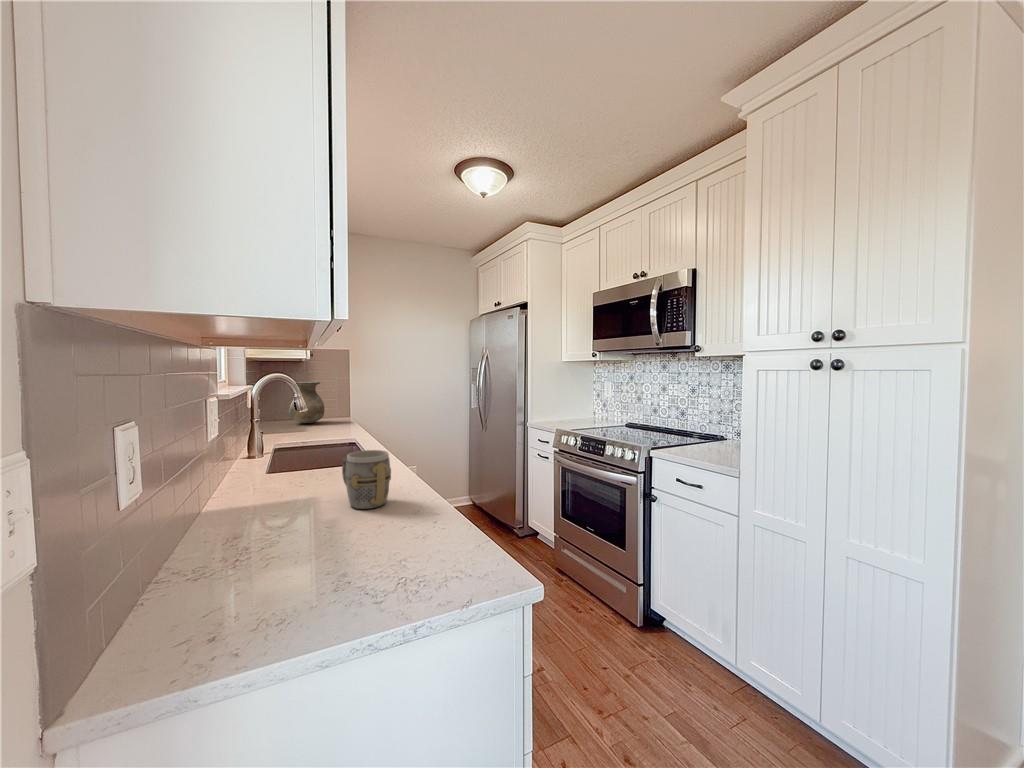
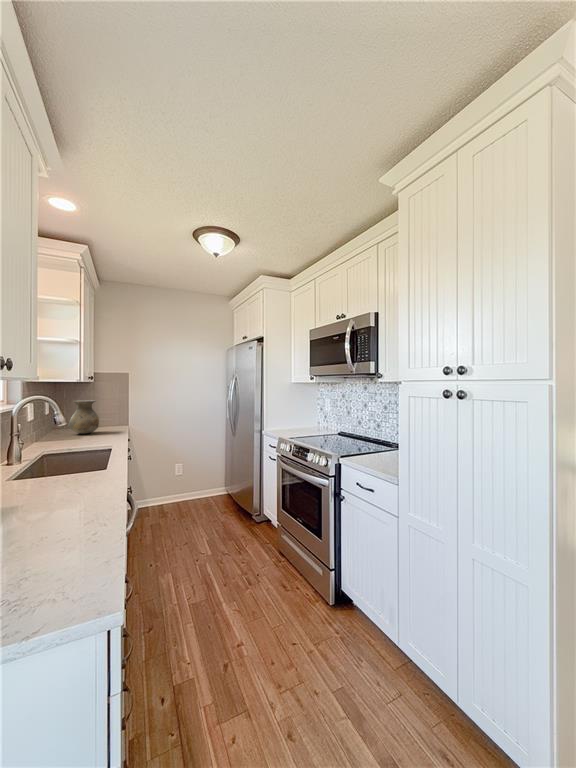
mug: present [342,450,391,509] -> none [40,466,84,518]

